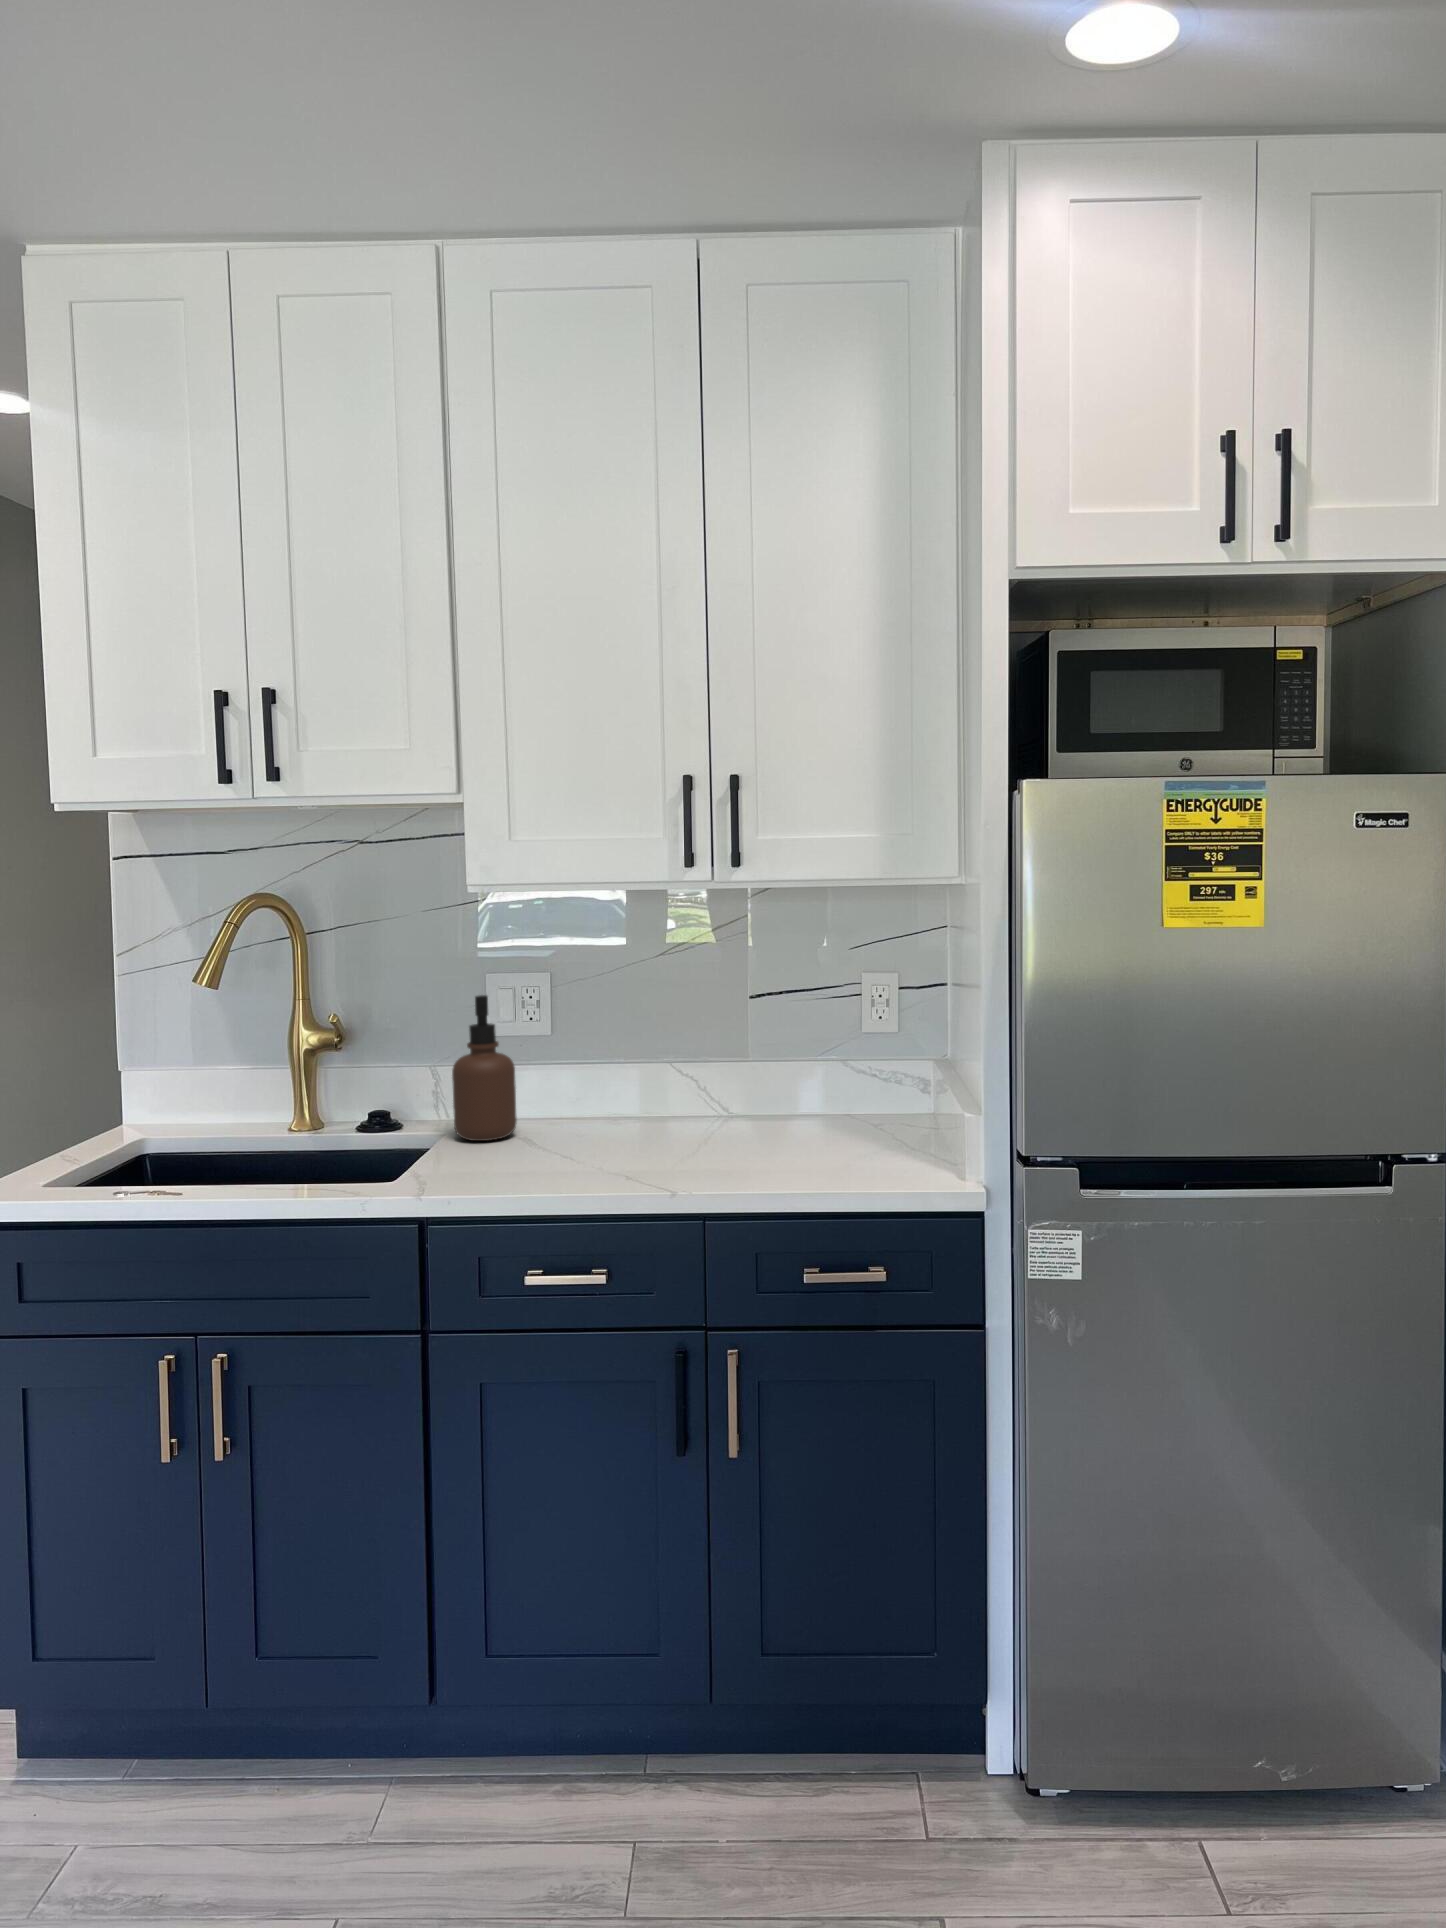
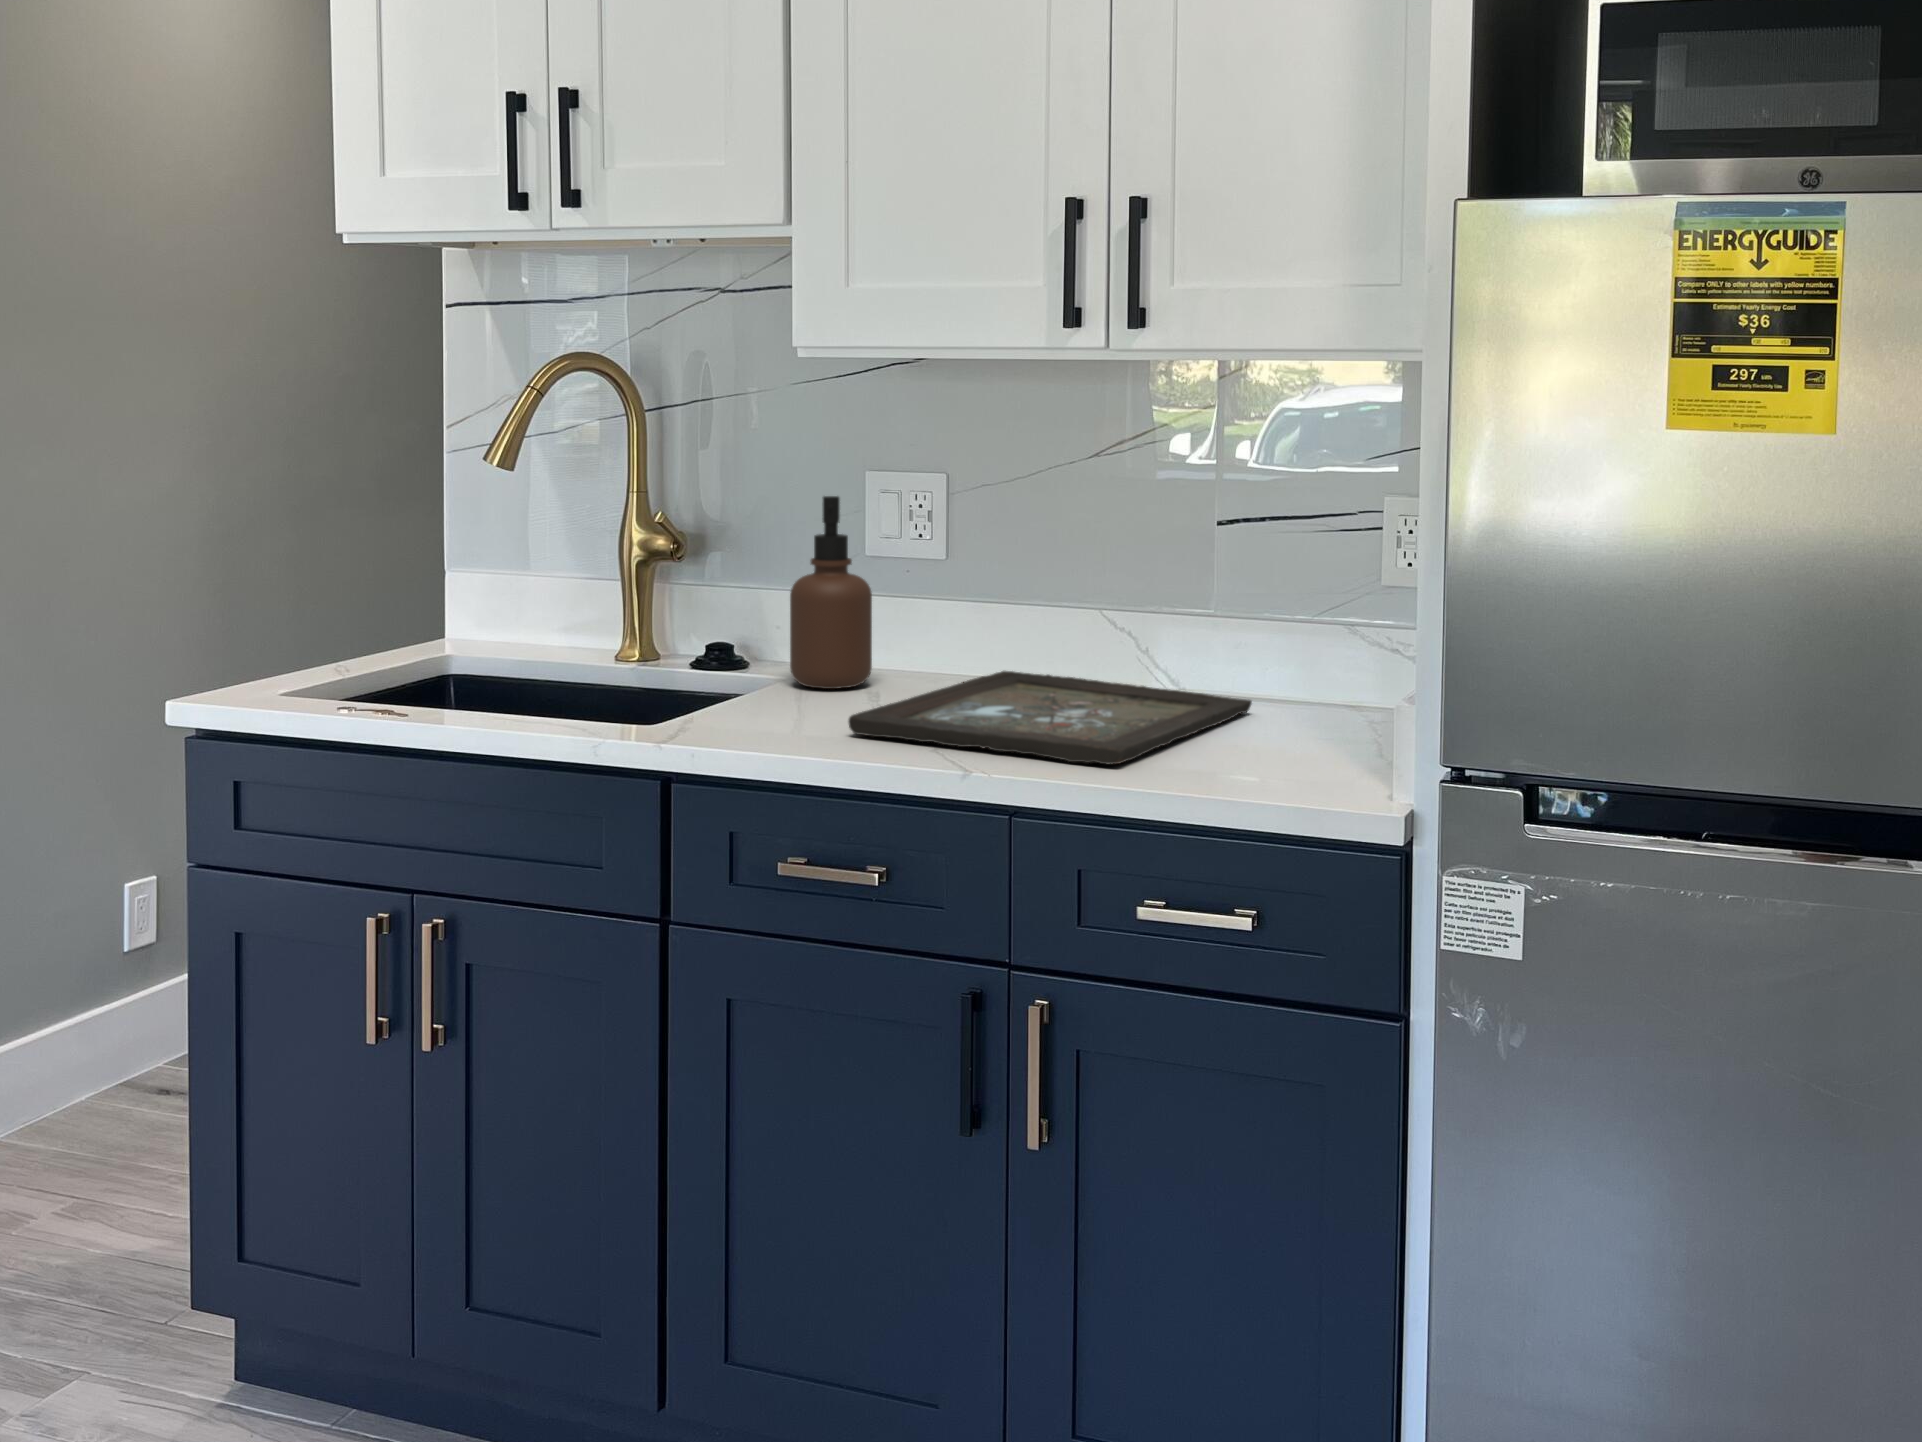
tray: none [552,1113,801,1182] -> present [849,671,1252,764]

